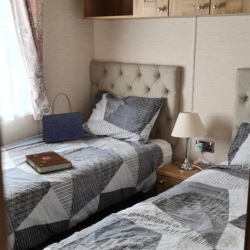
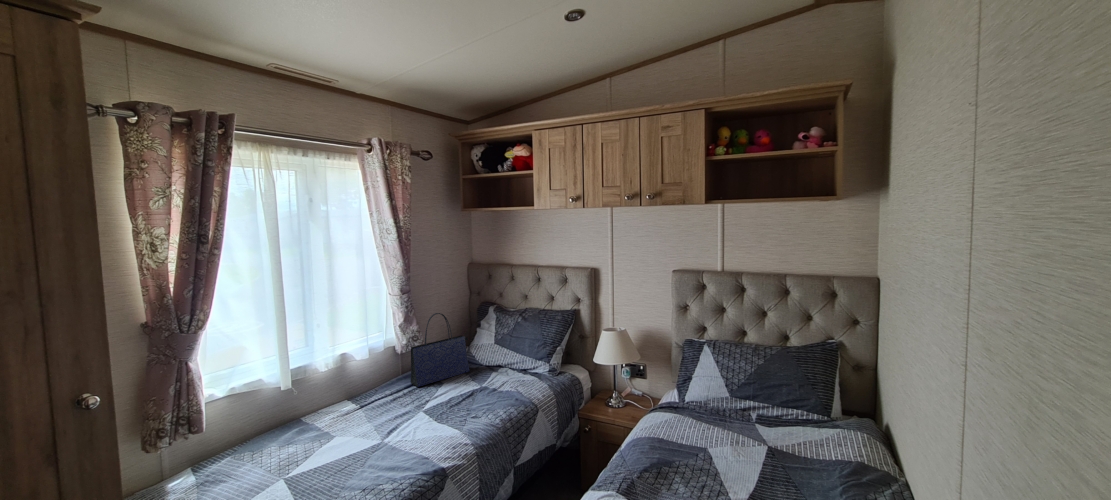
book: present [25,151,72,173] -> none [394,404,471,450]

